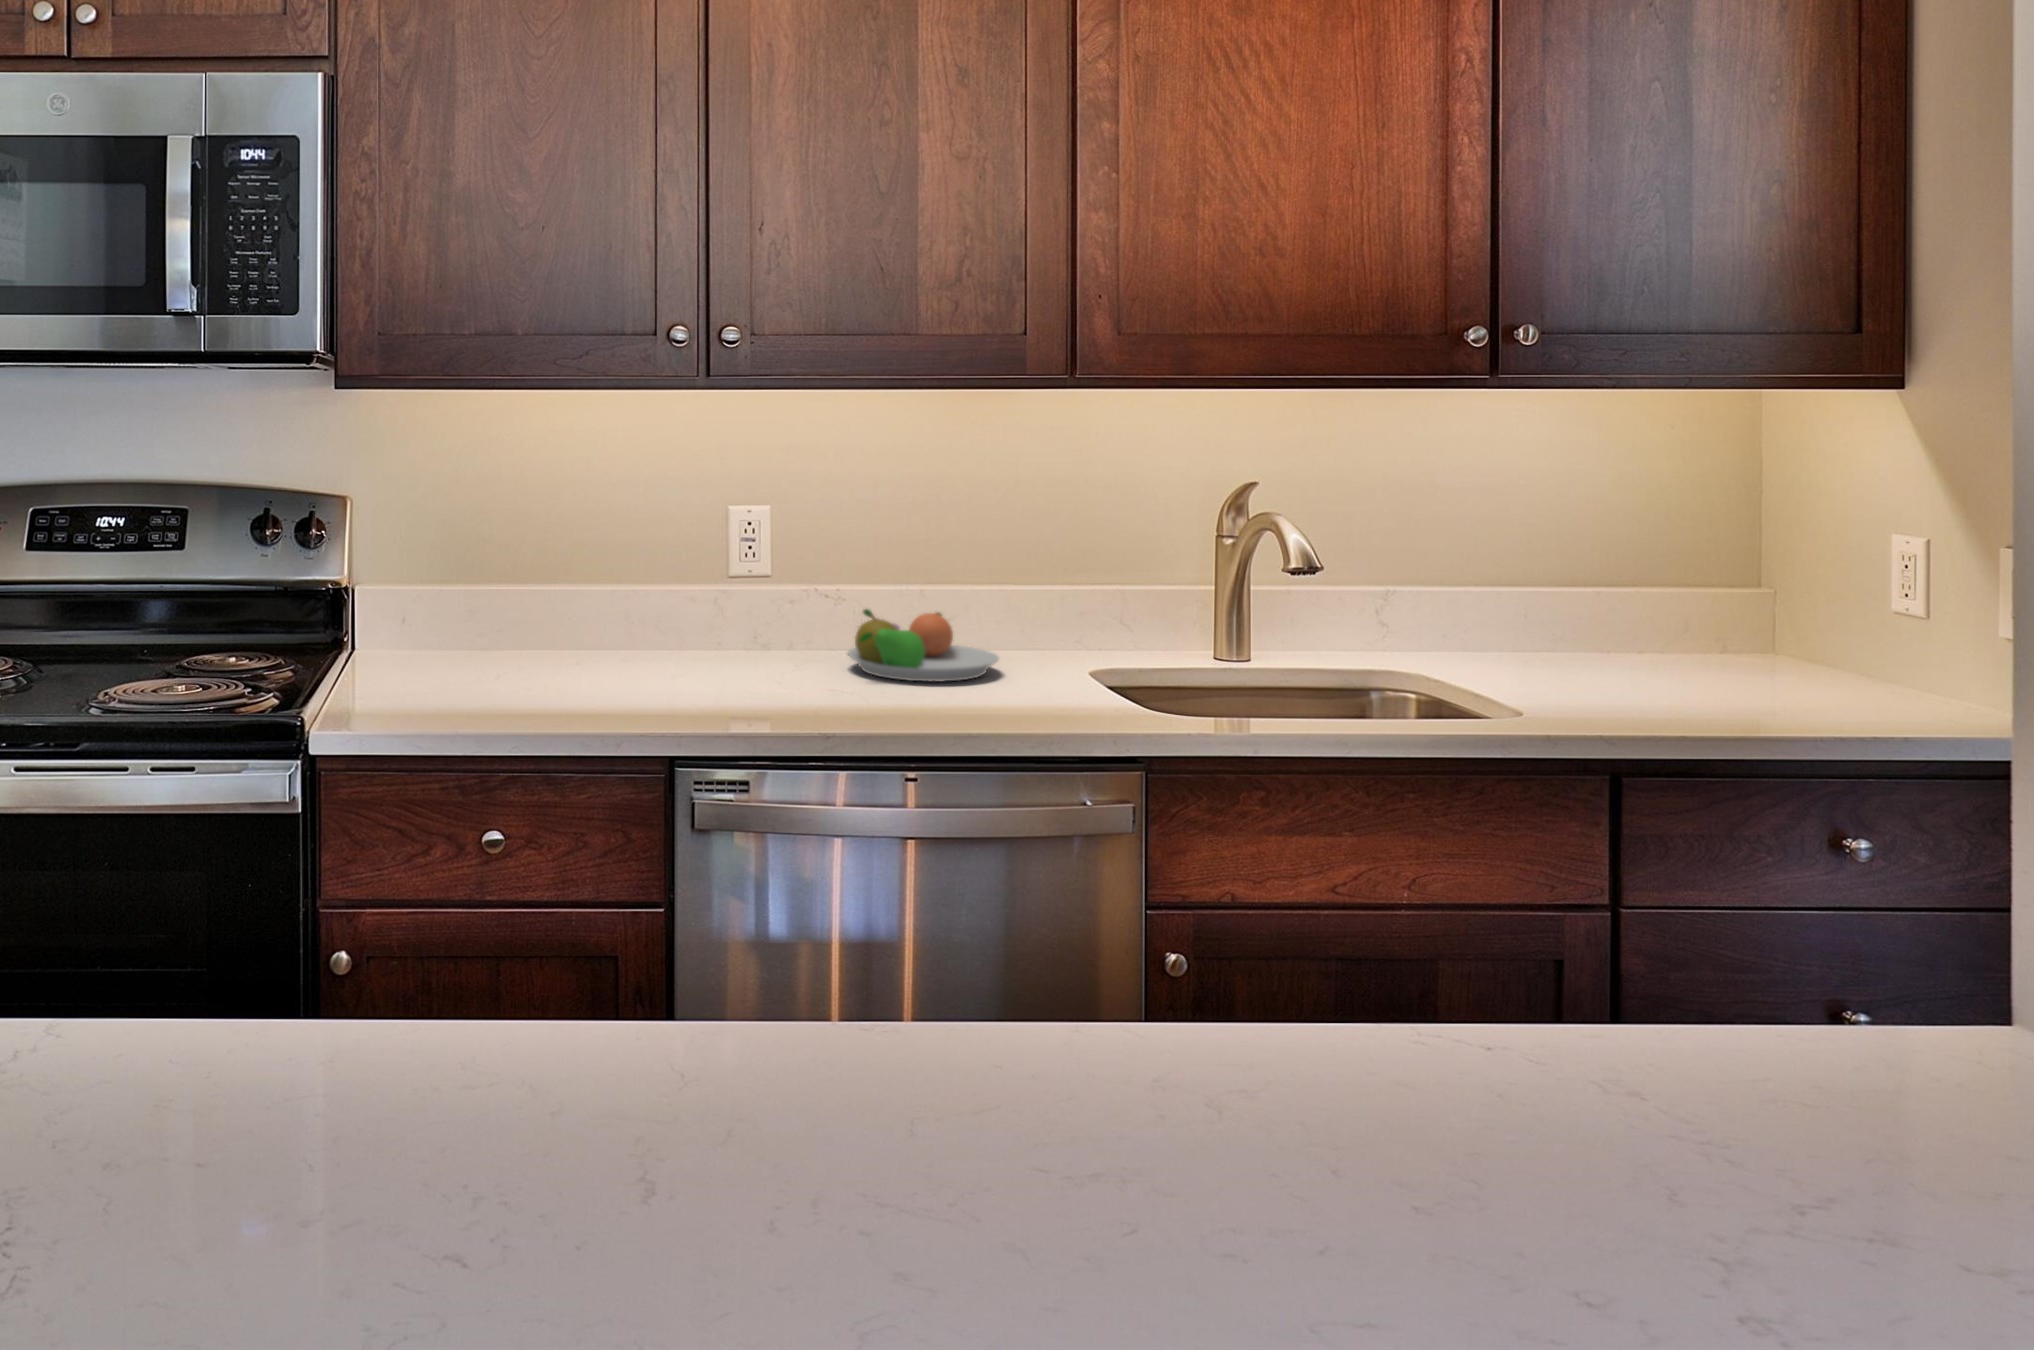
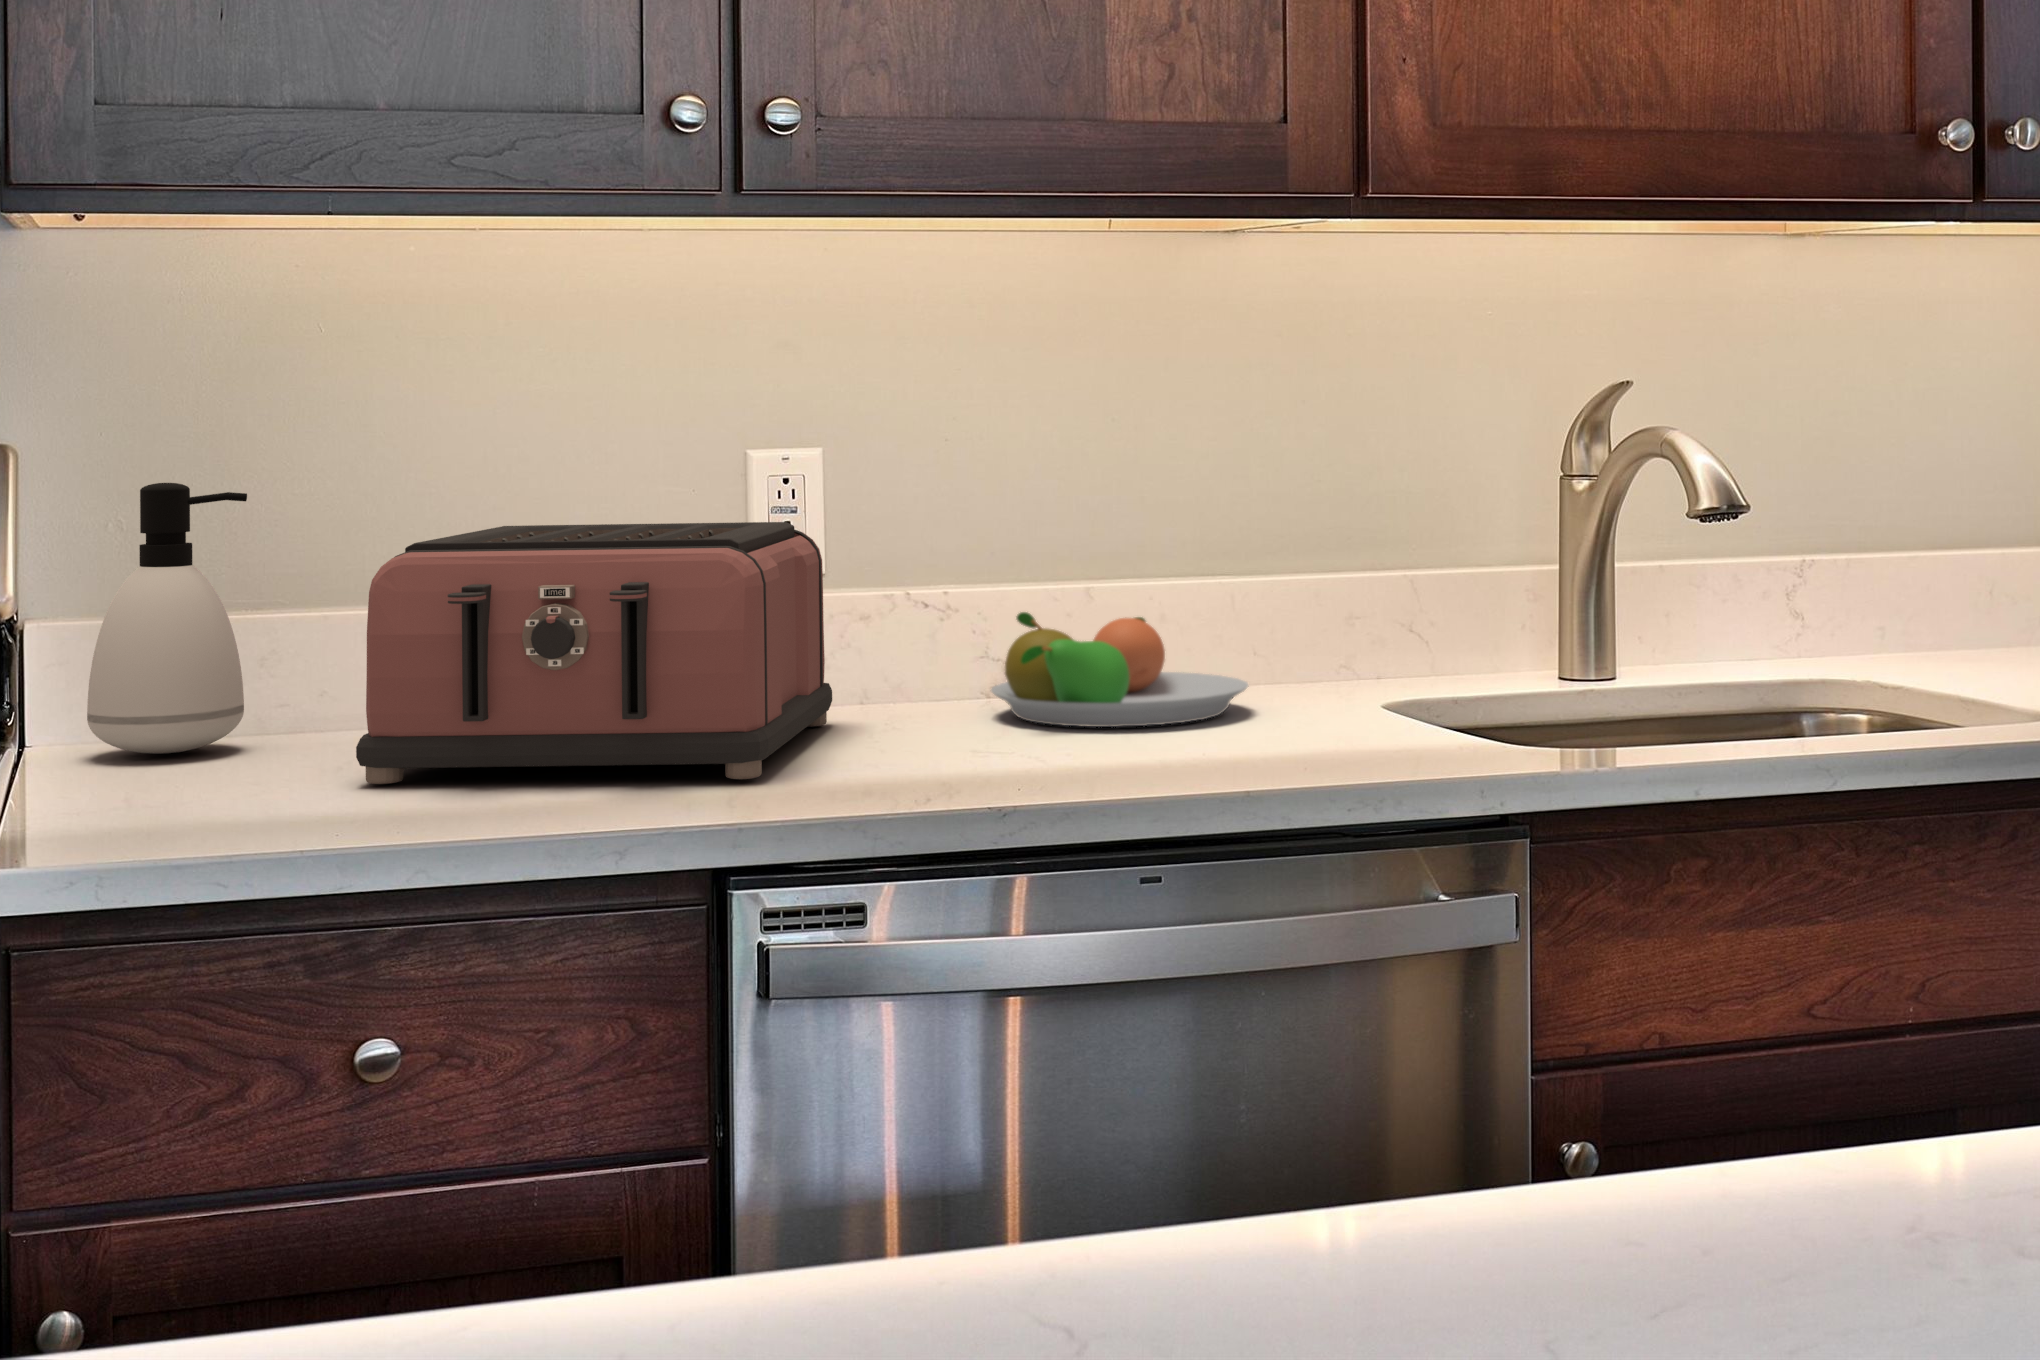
soap dispenser: none [375,521,452,662] -> present [87,483,247,754]
toaster: none [503,548,757,703] -> present [356,522,832,784]

